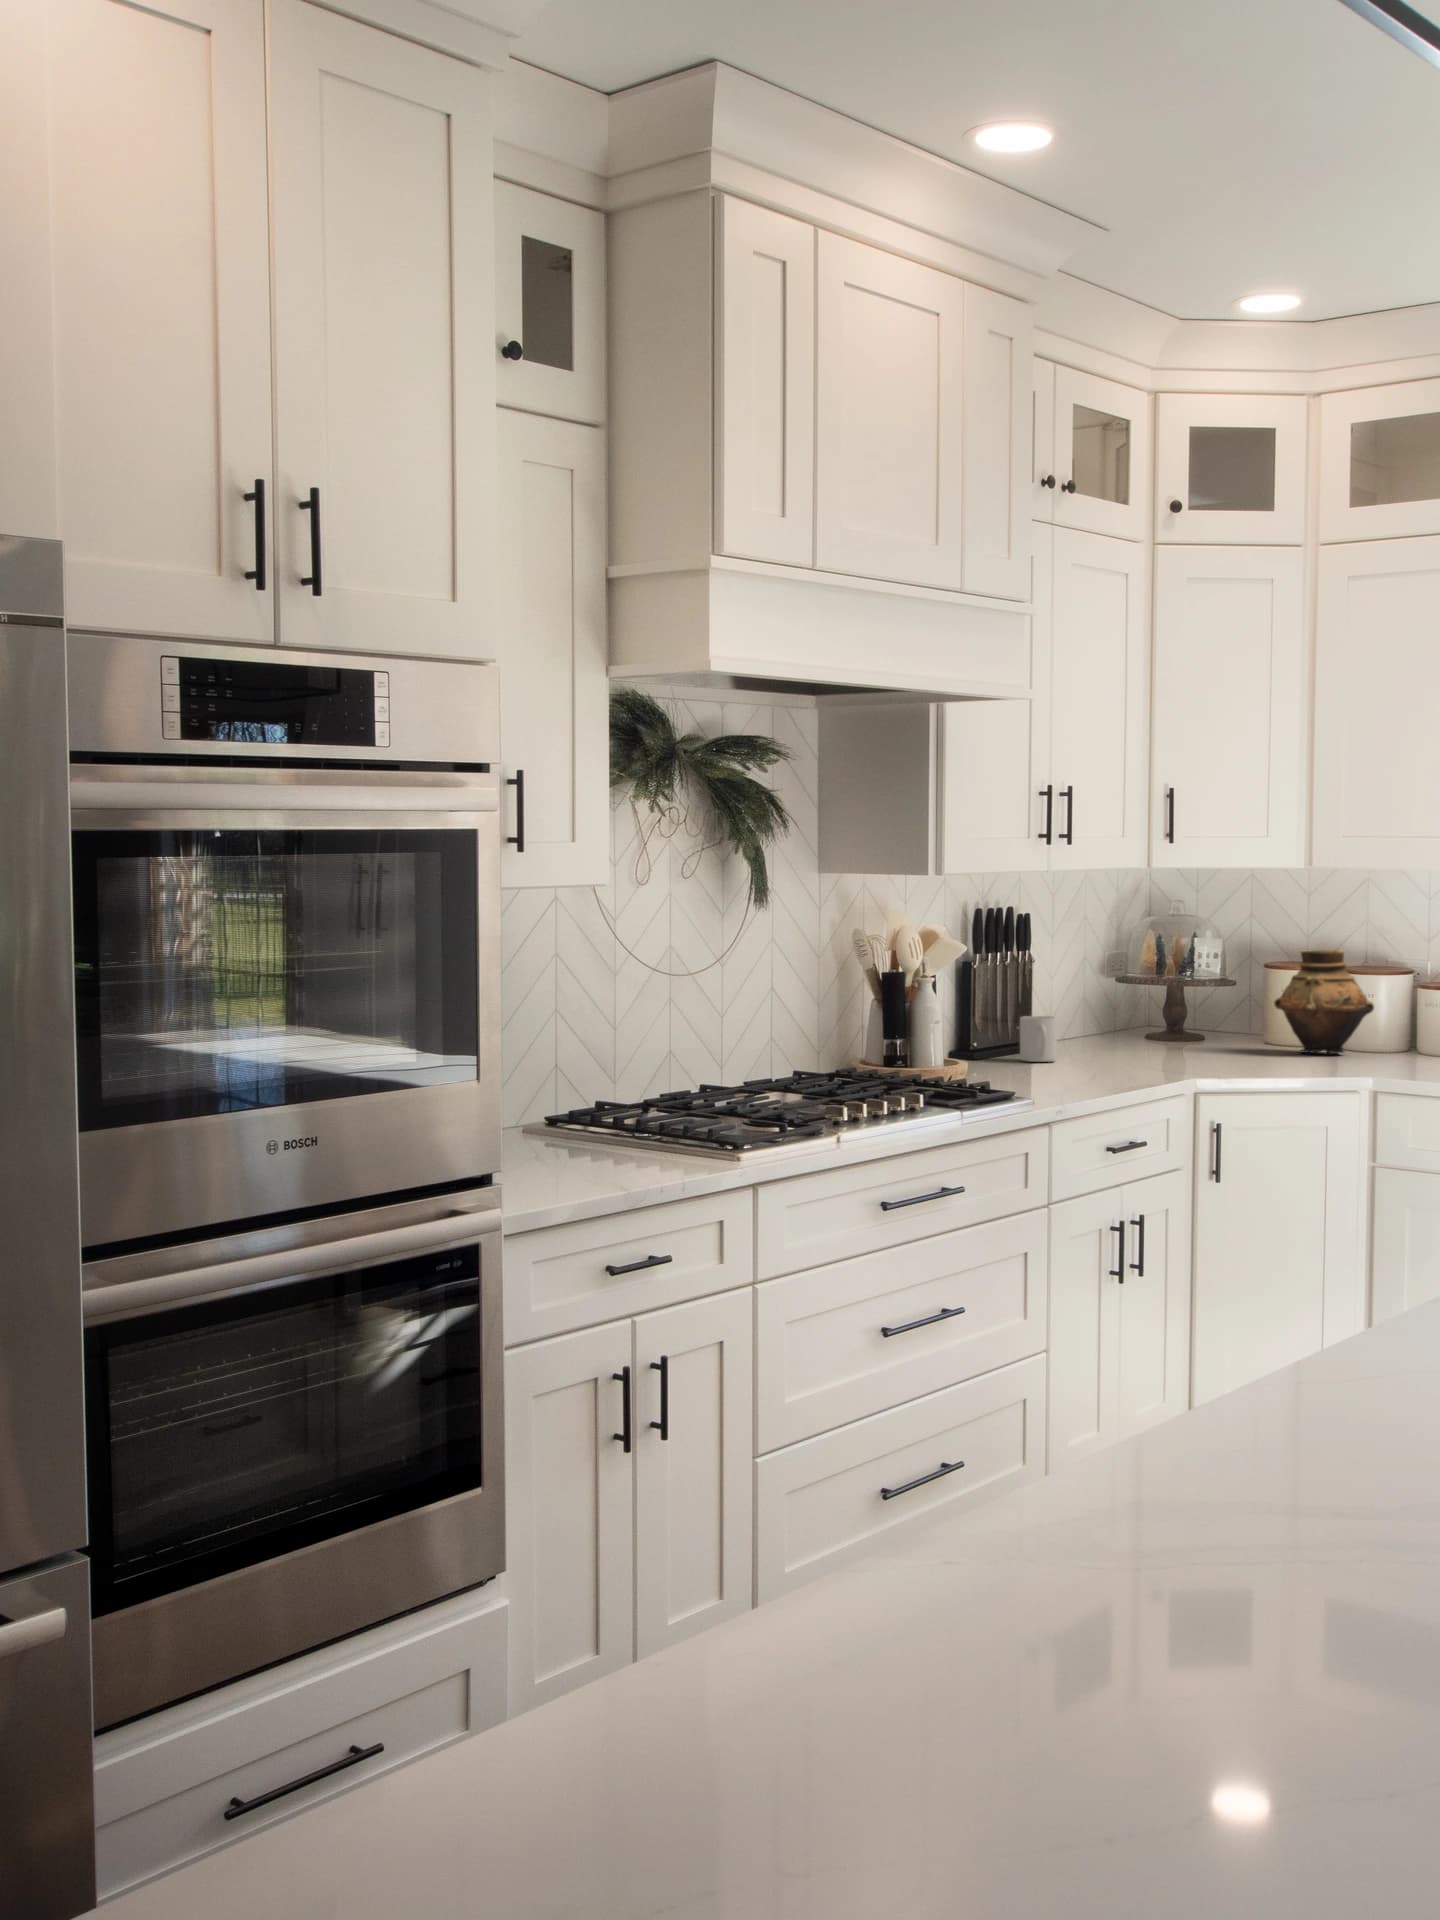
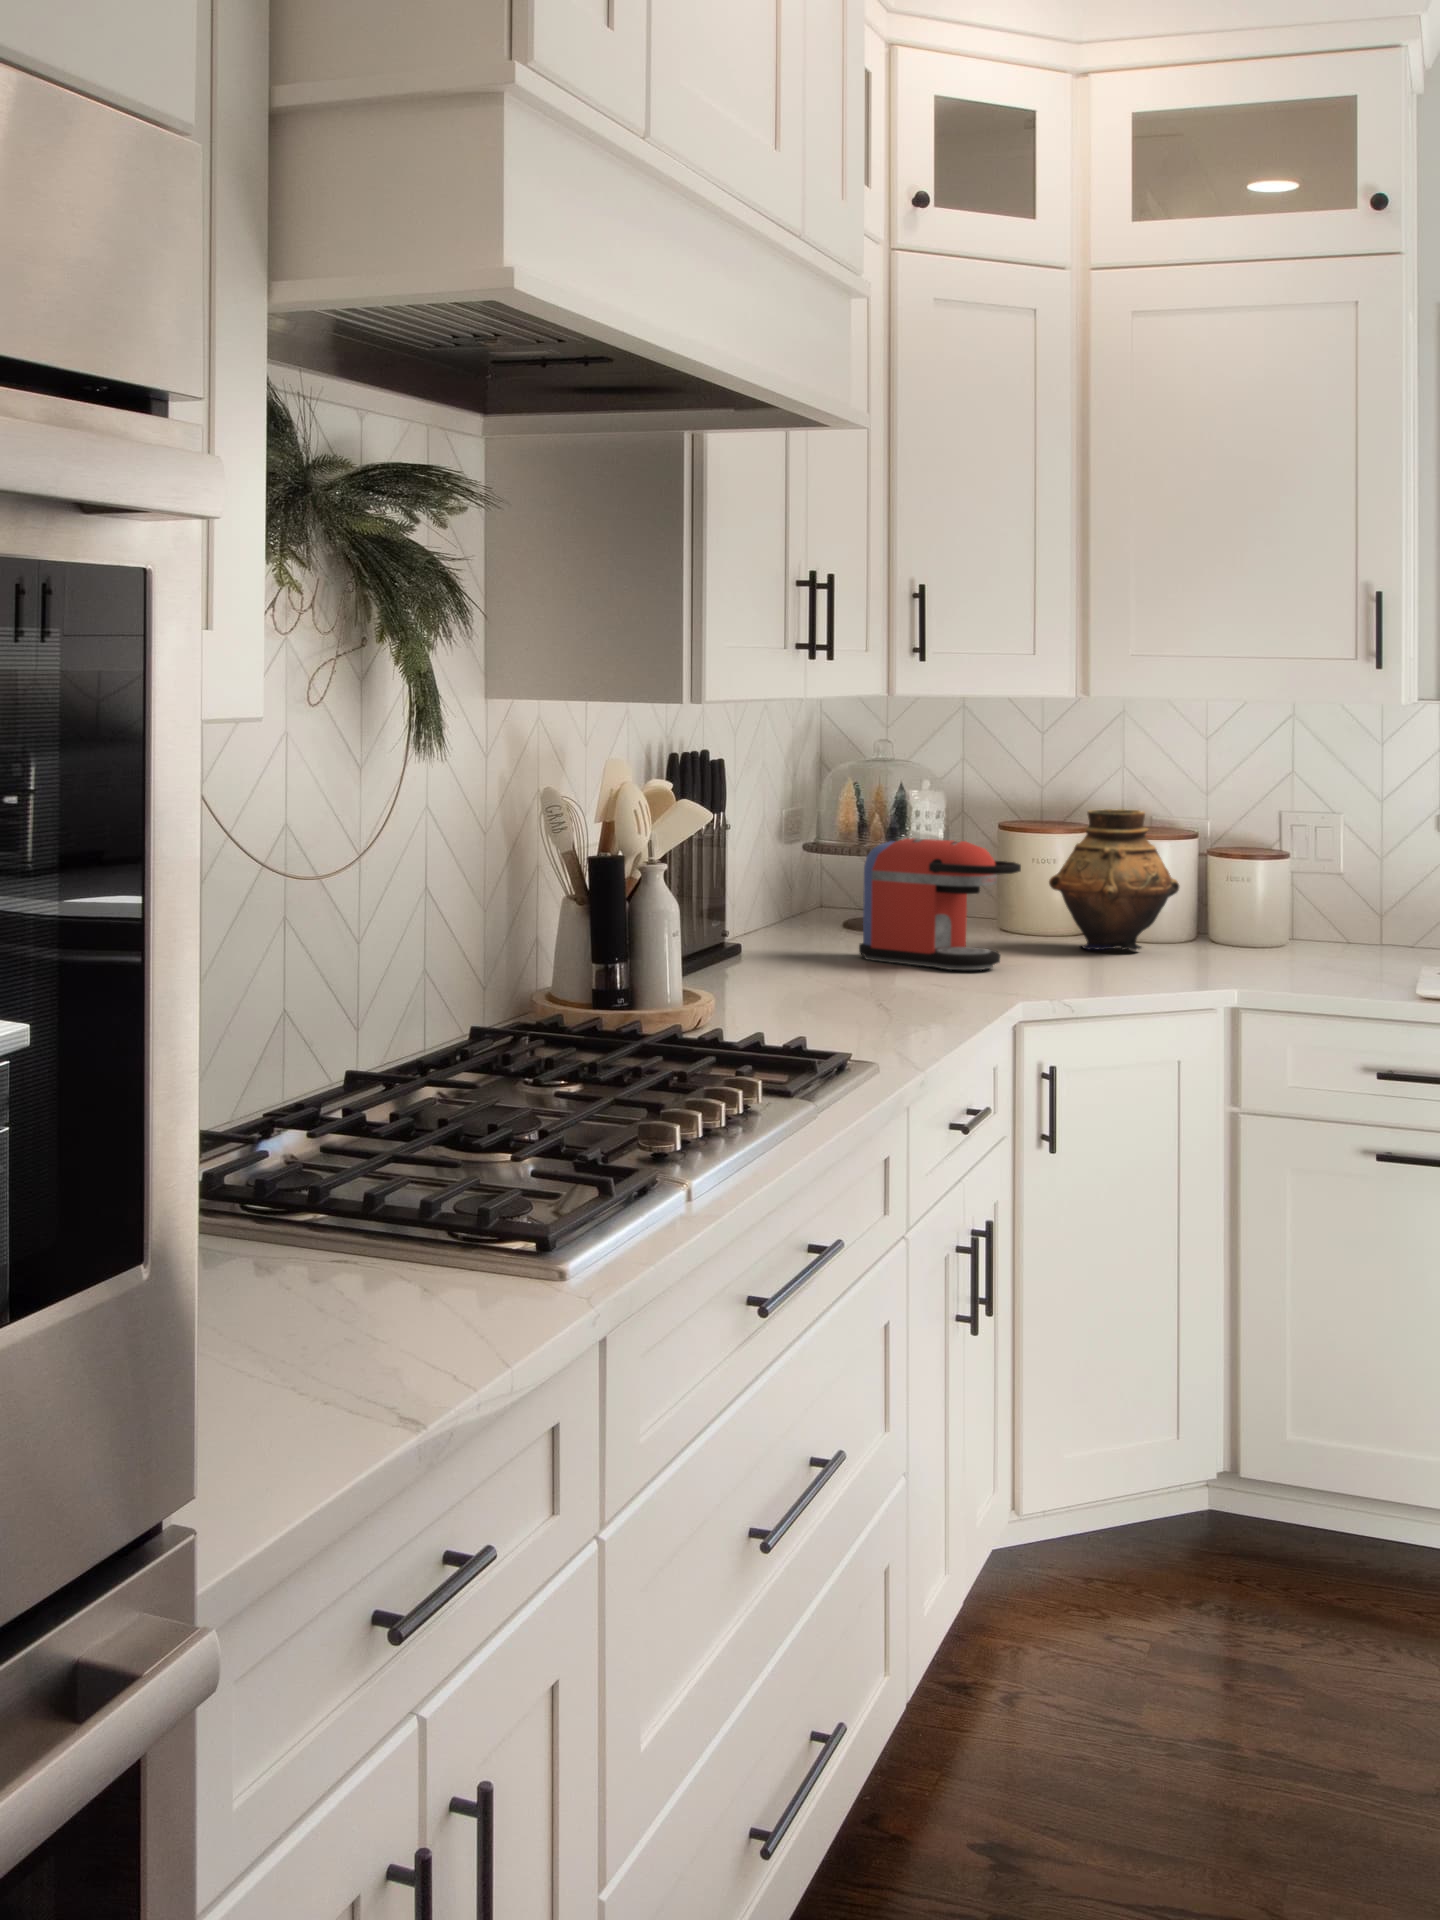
coffee maker: none [1119,968,1222,1060] -> present [859,838,1021,970]
mug: present [1020,1016,1057,1062] -> none [752,913,807,983]

